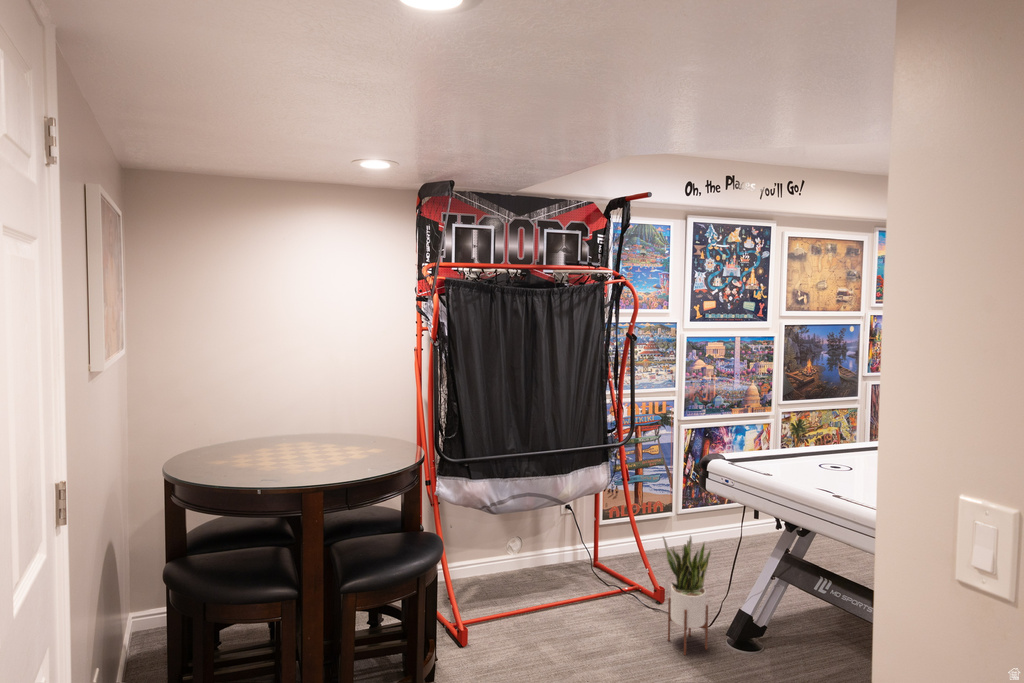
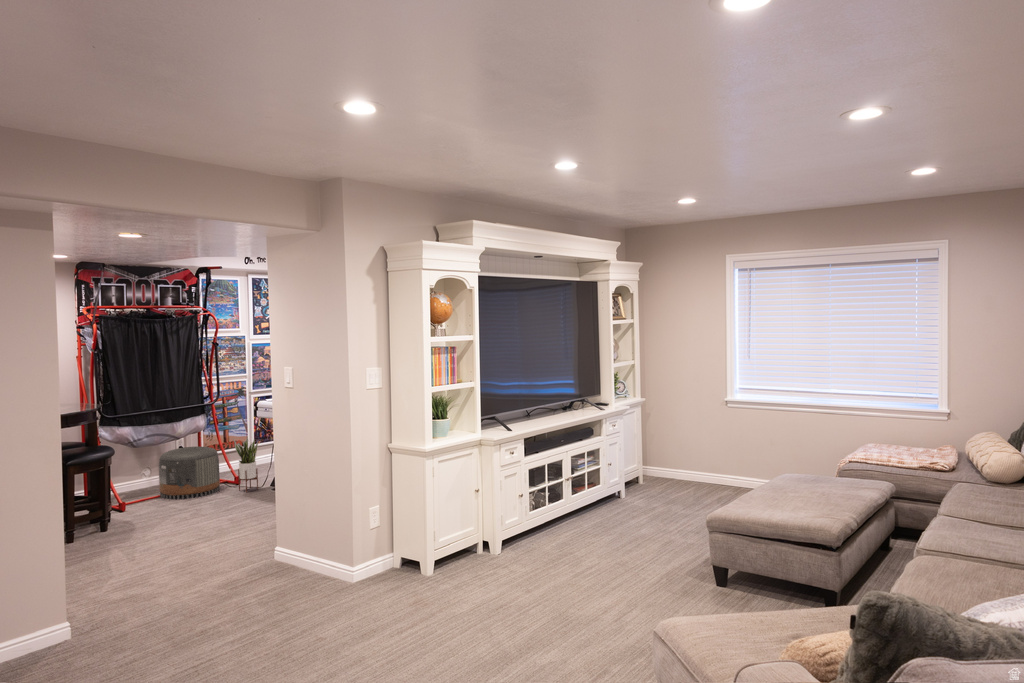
pouf: none [528,522,631,642] -> present [159,447,220,499]

